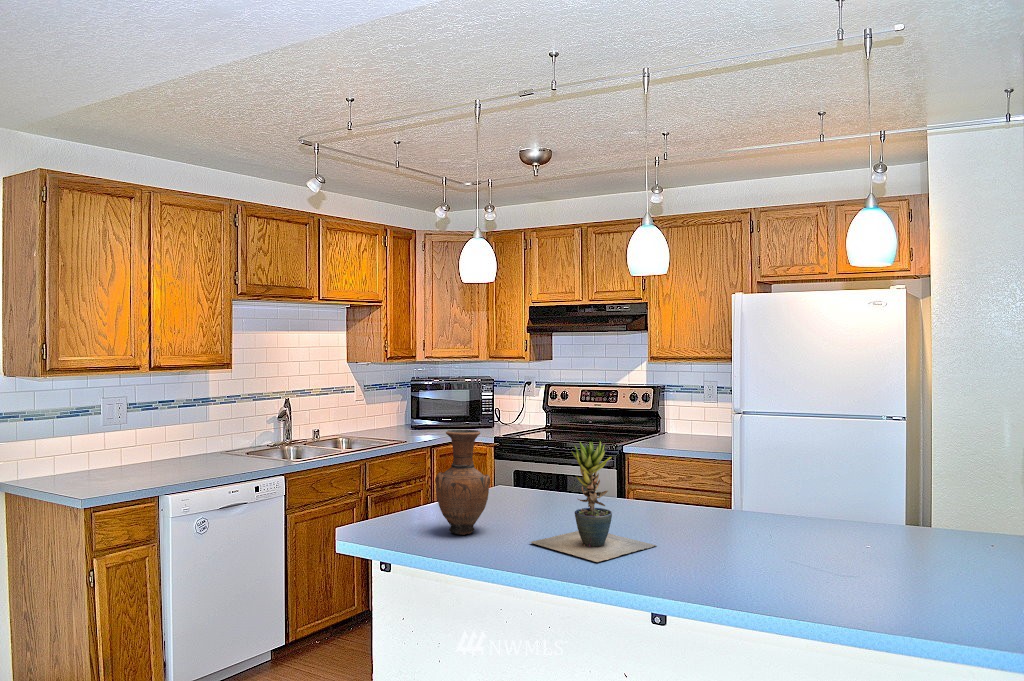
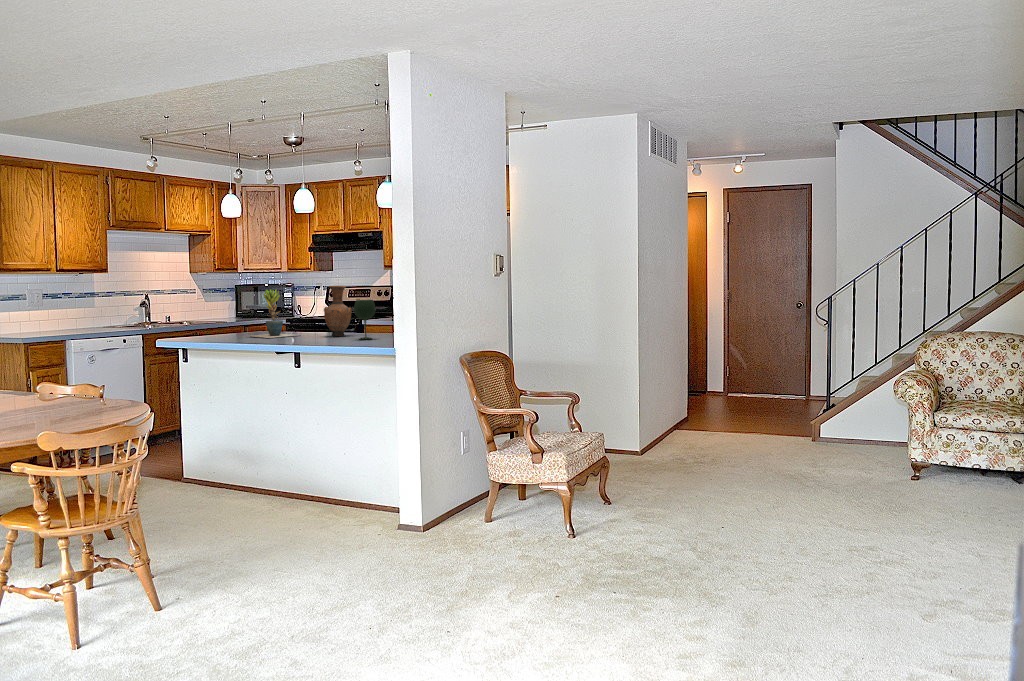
vase: present [435,430,490,535] -> present [324,286,352,336]
wine glass: none [853,495,912,605] -> present [354,300,375,340]

